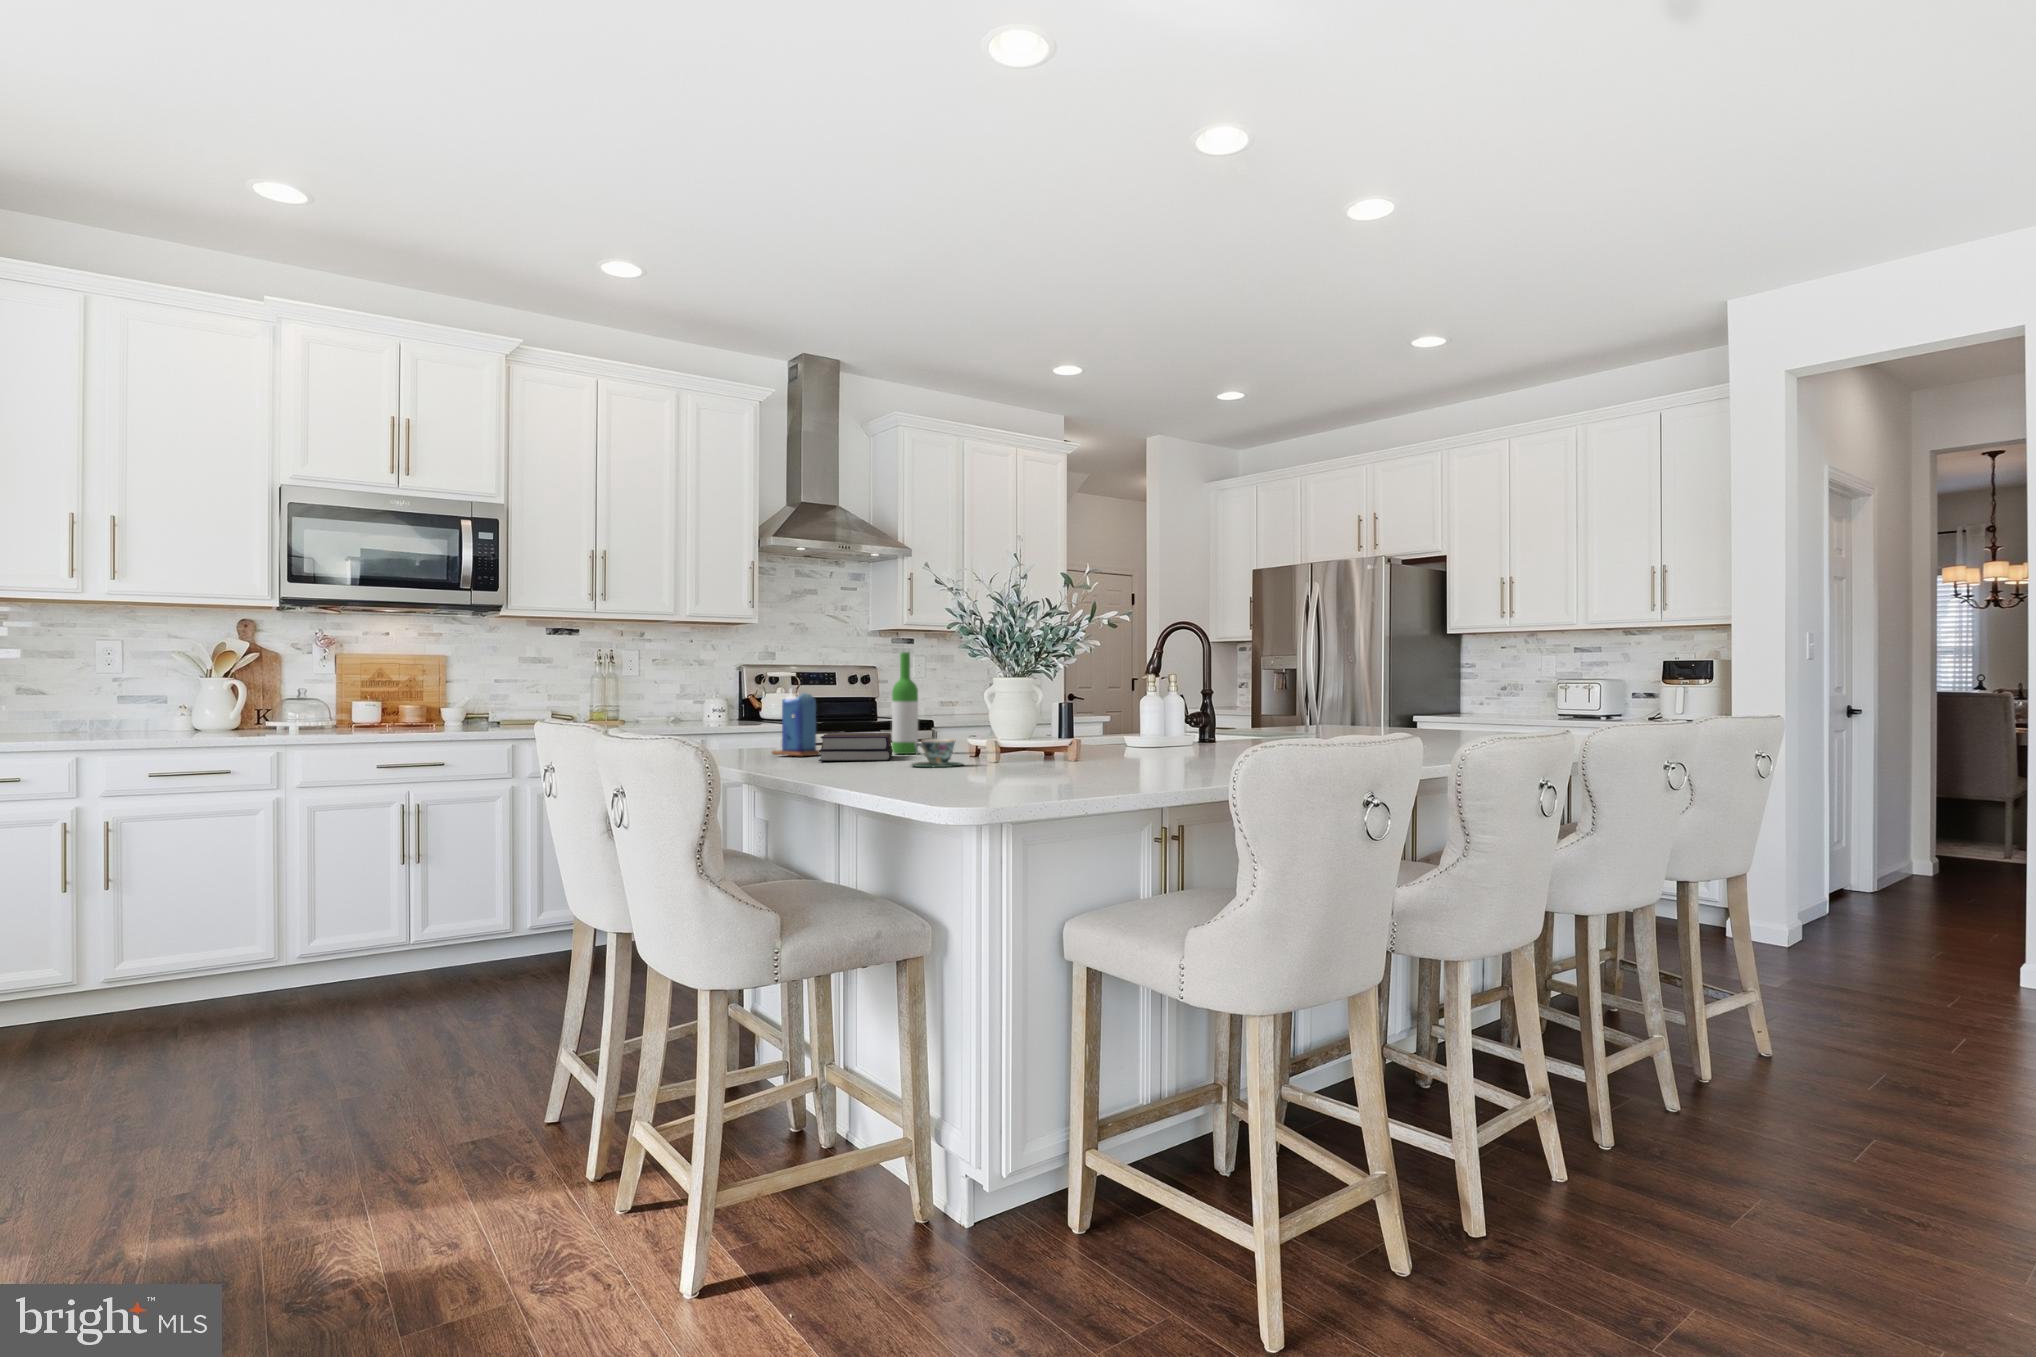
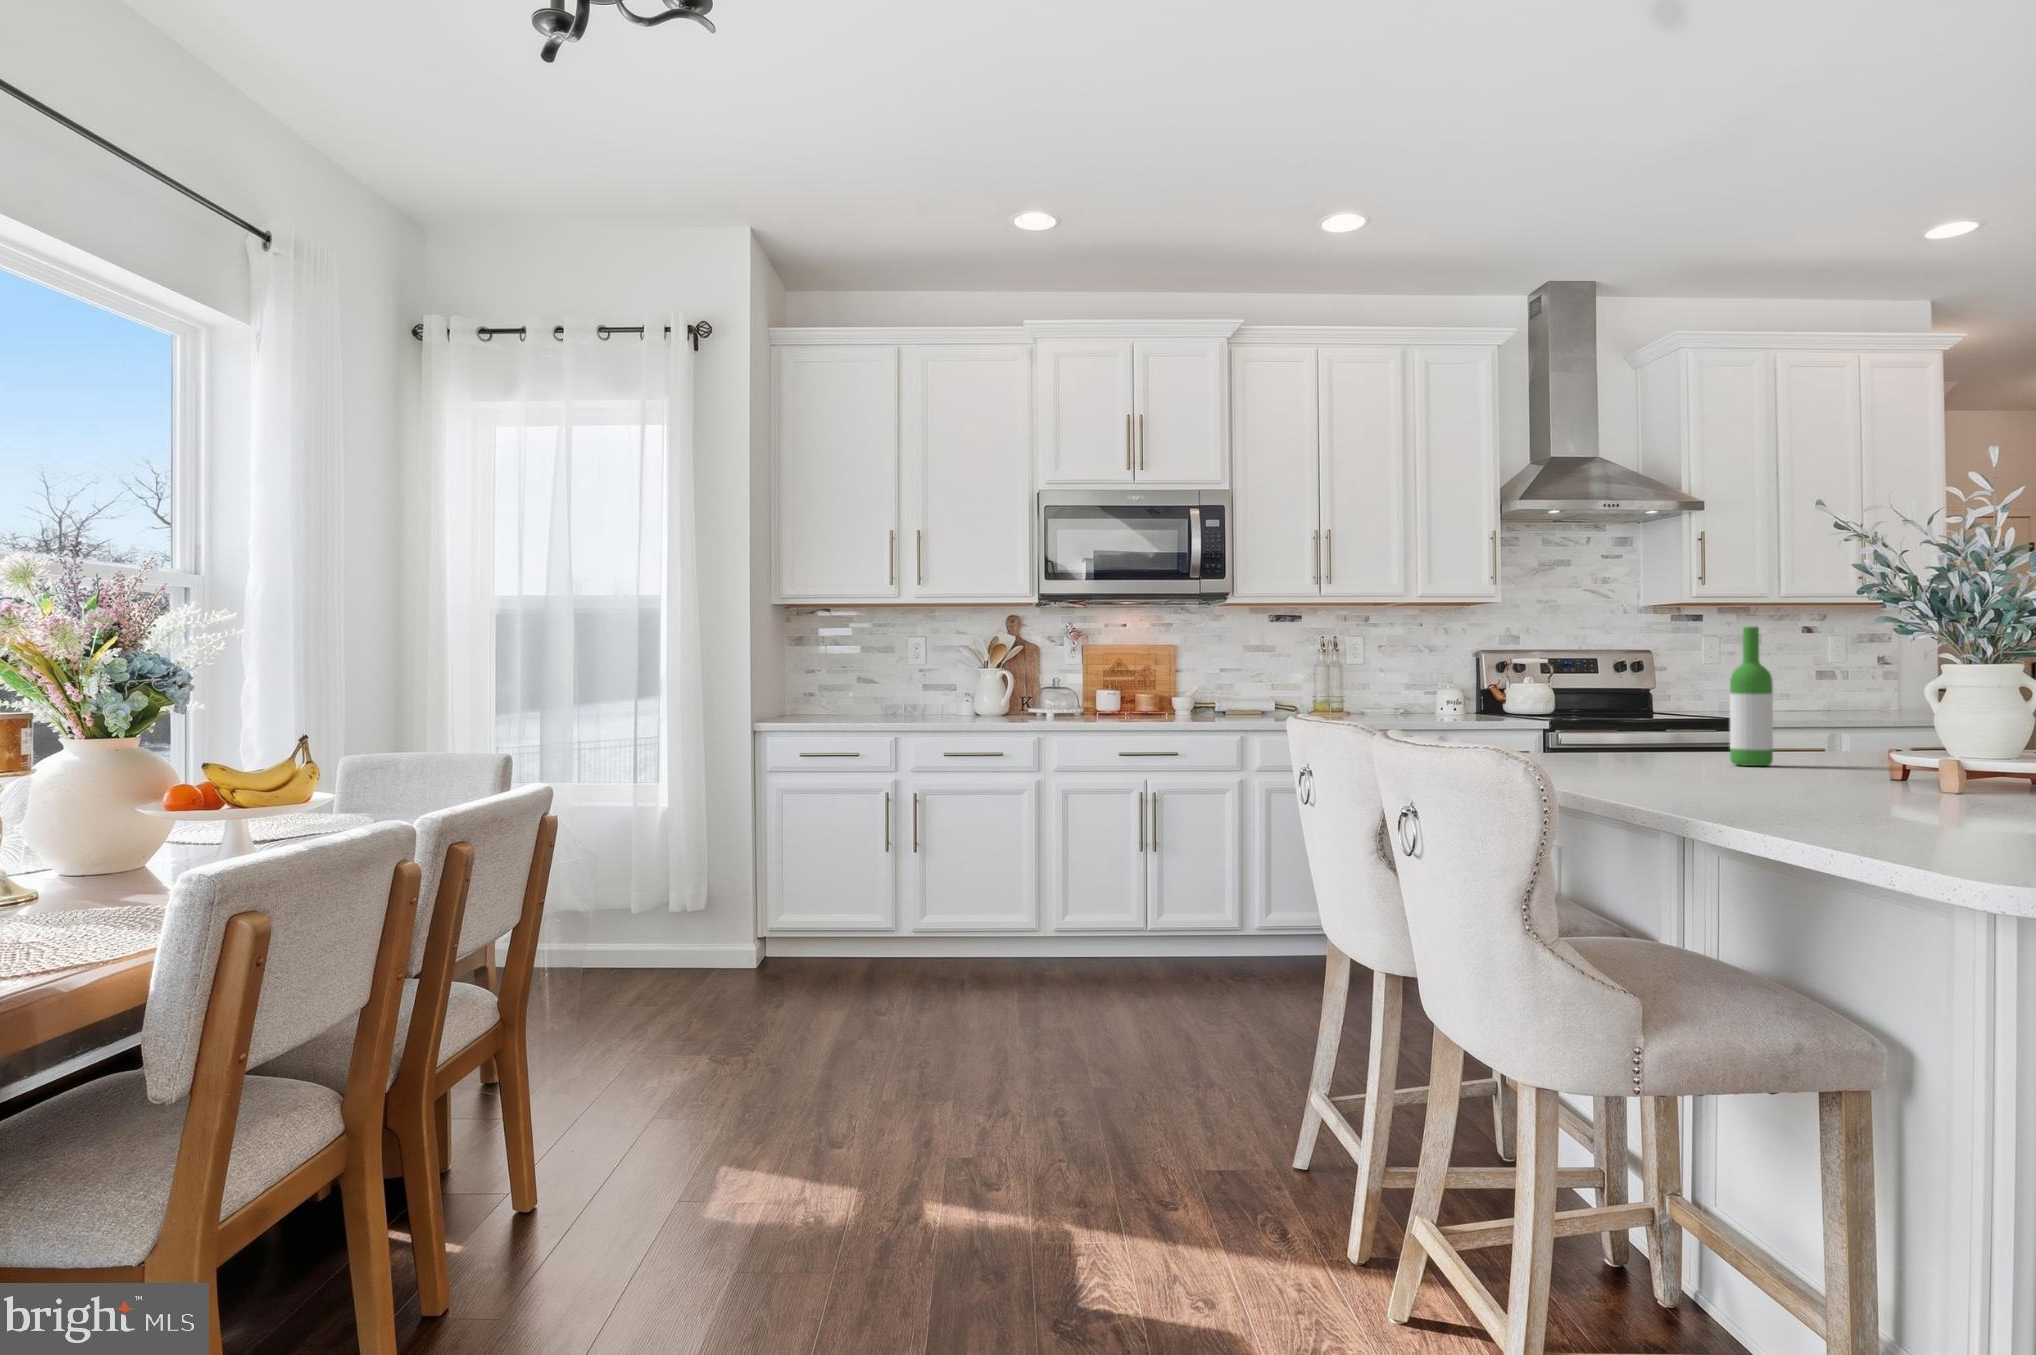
candle: present [772,690,820,756] -> none [1552,676,1628,763]
book: present [819,733,893,761] -> none [1631,735,1744,776]
teacup: present [911,738,962,767] -> none [1793,748,1891,792]

